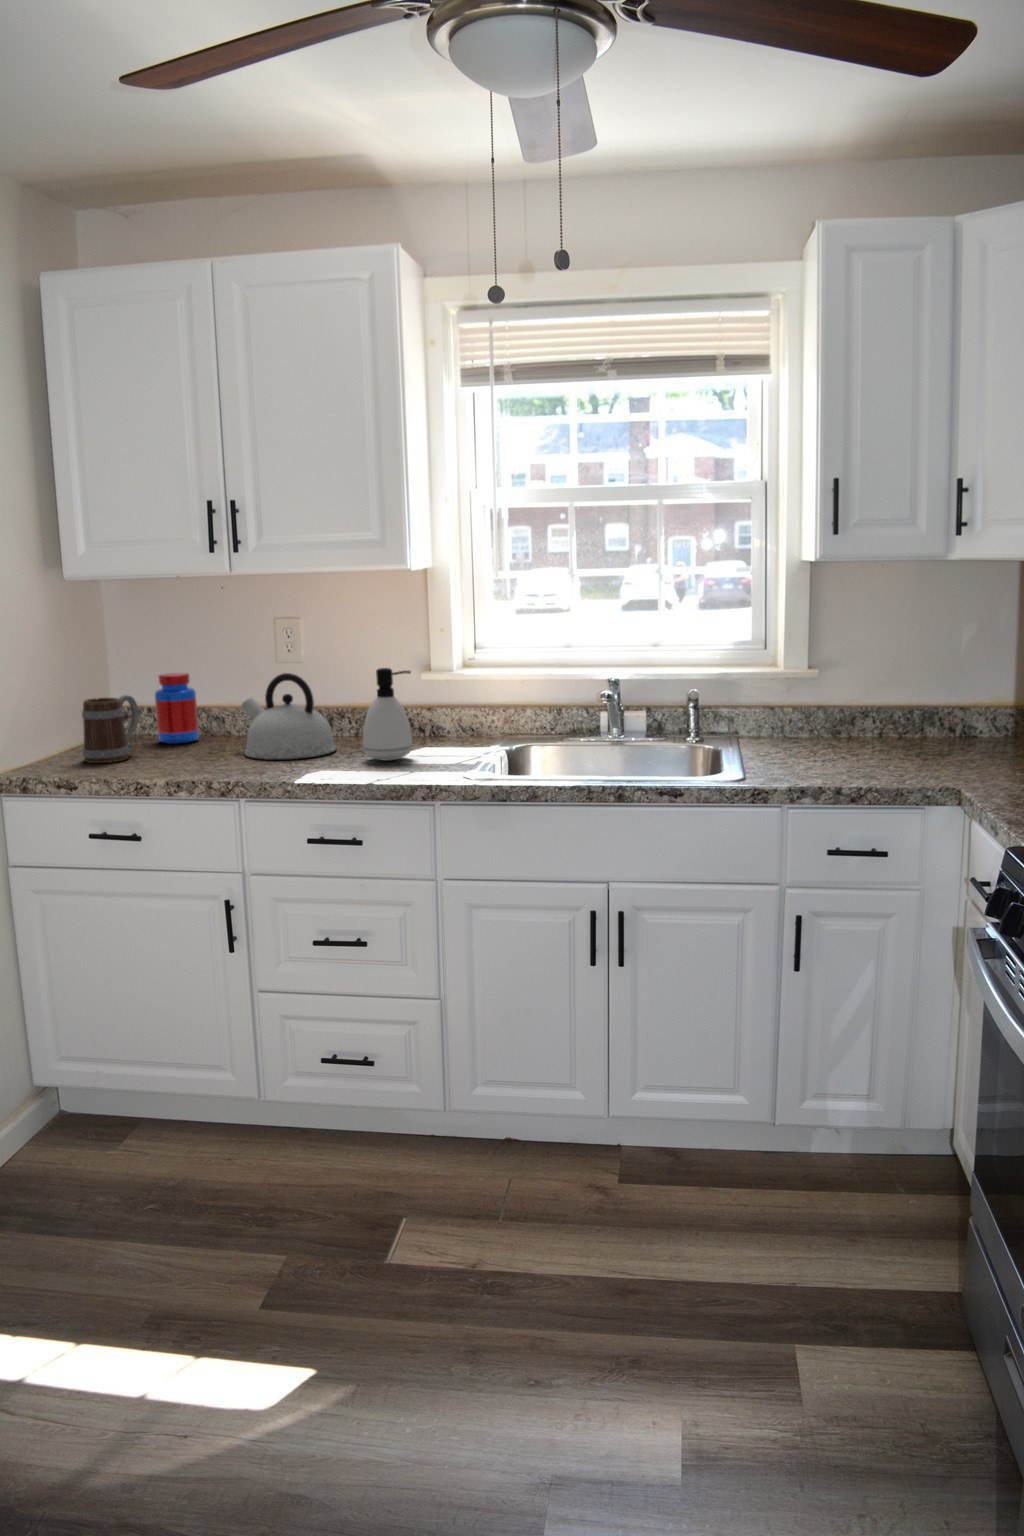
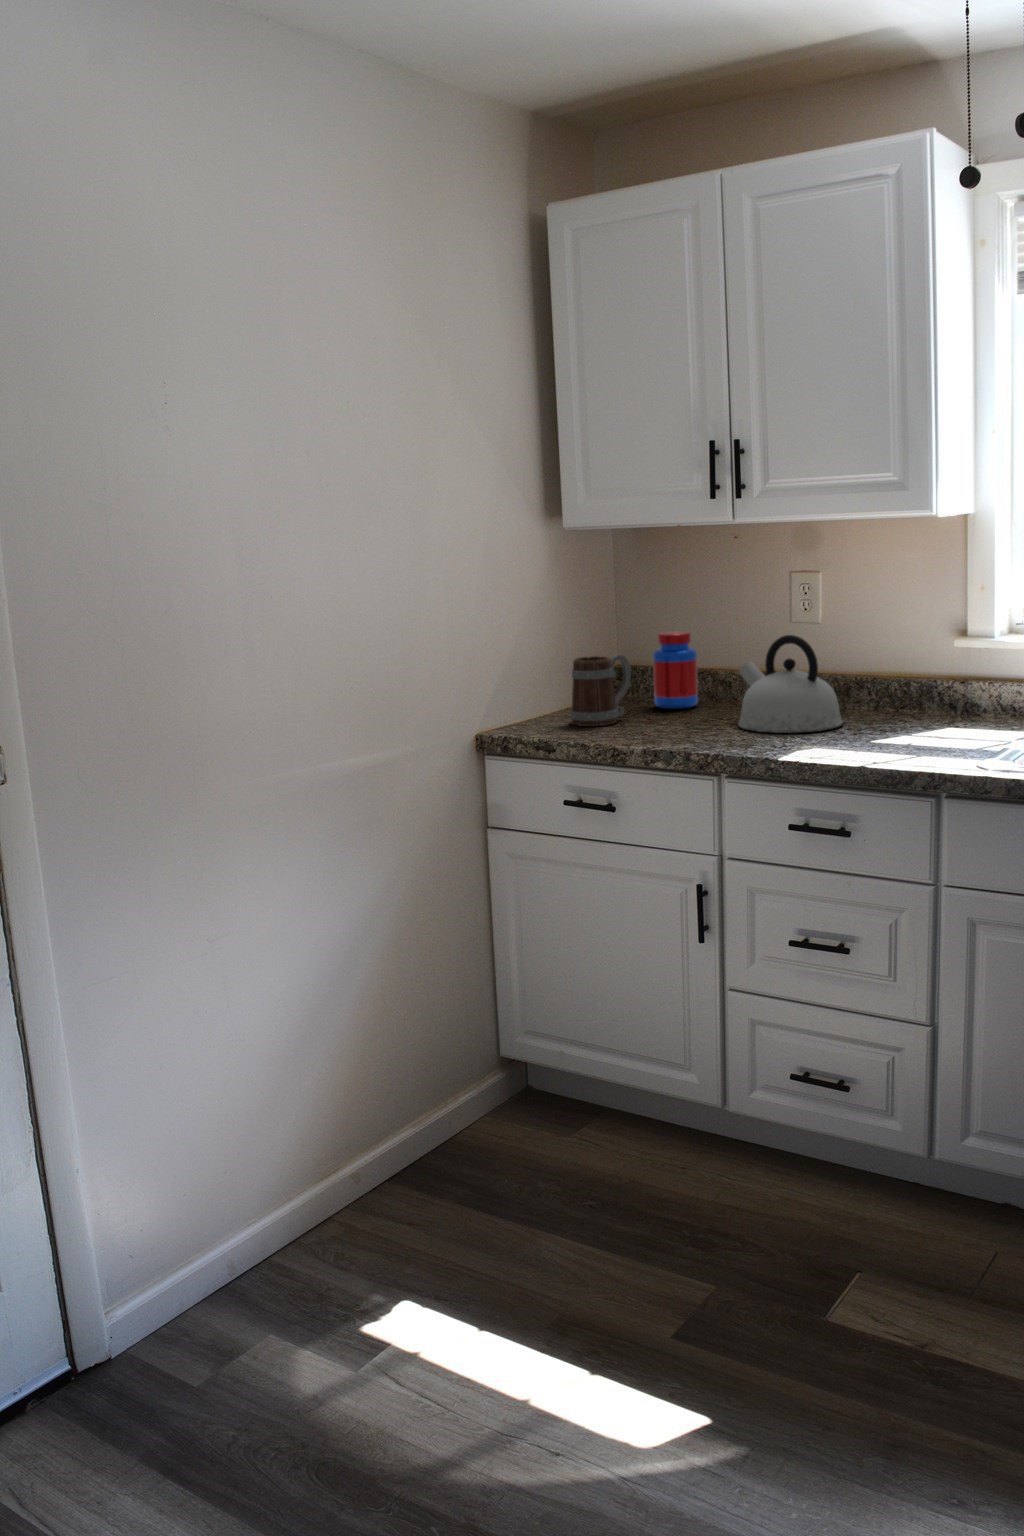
soap dispenser: present [363,668,412,761] -> none [867,632,930,741]

